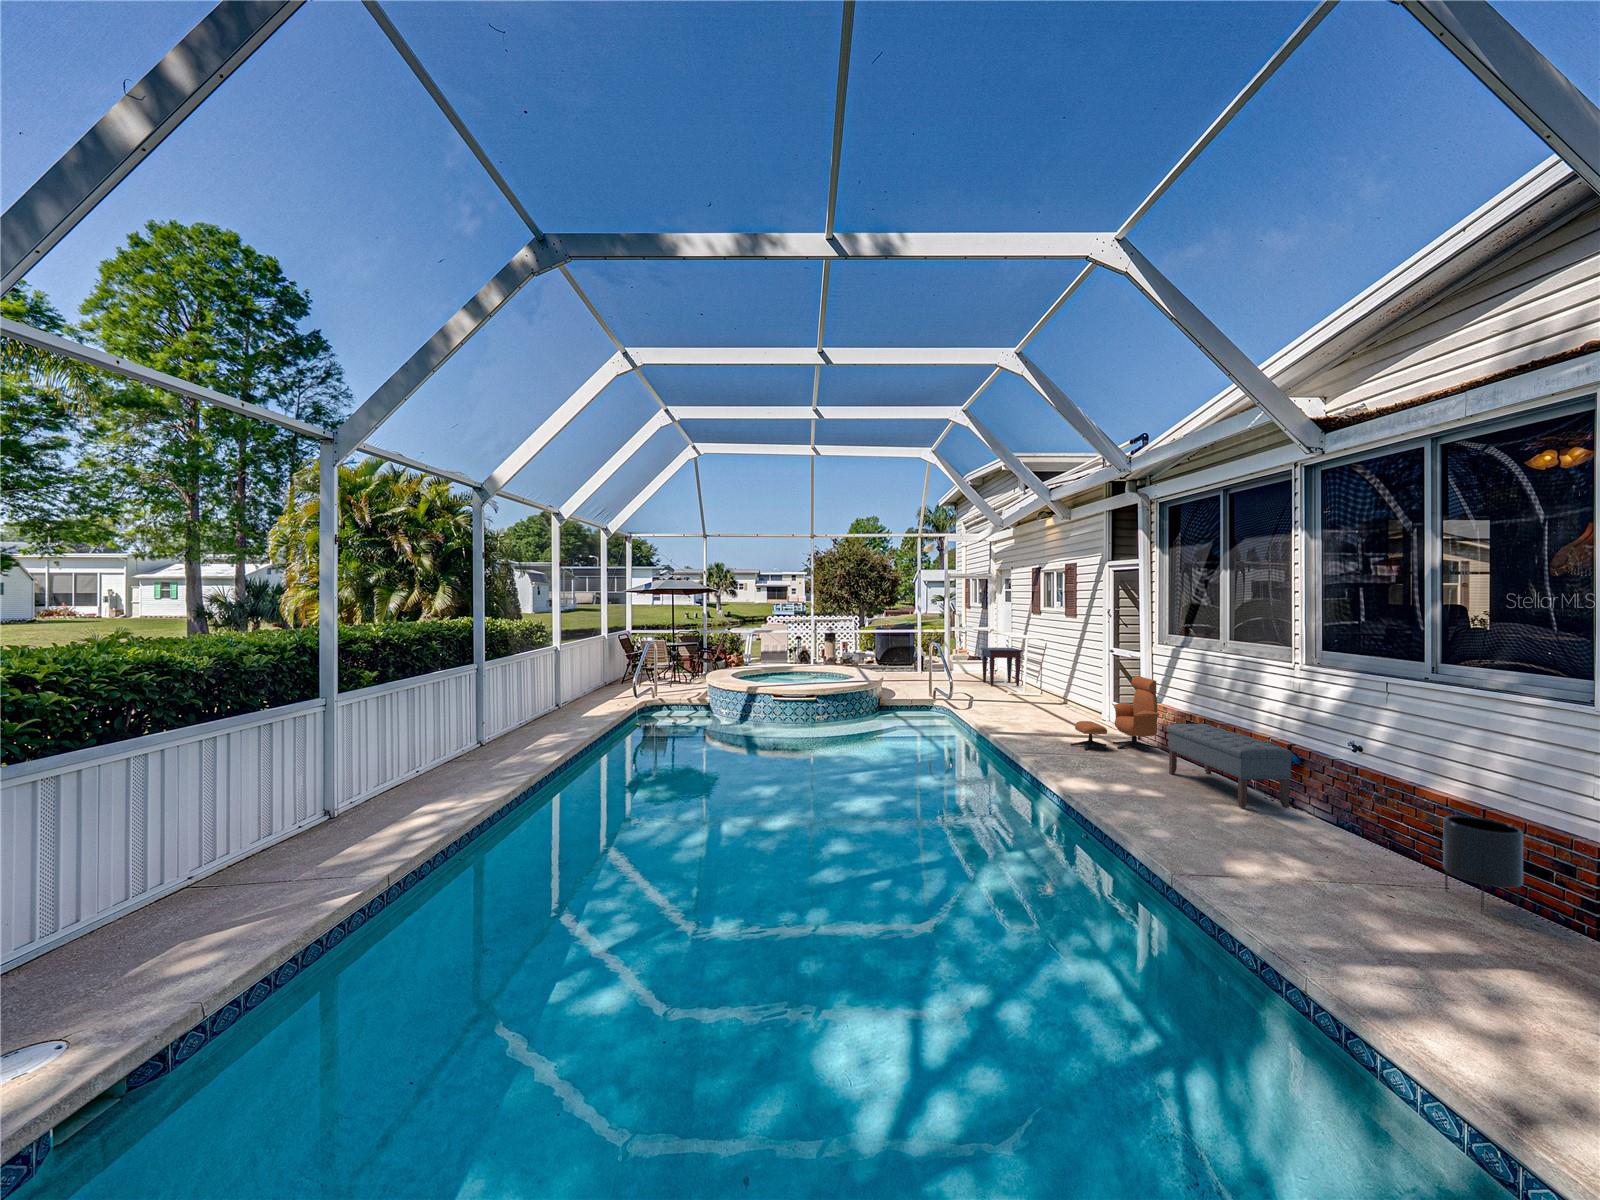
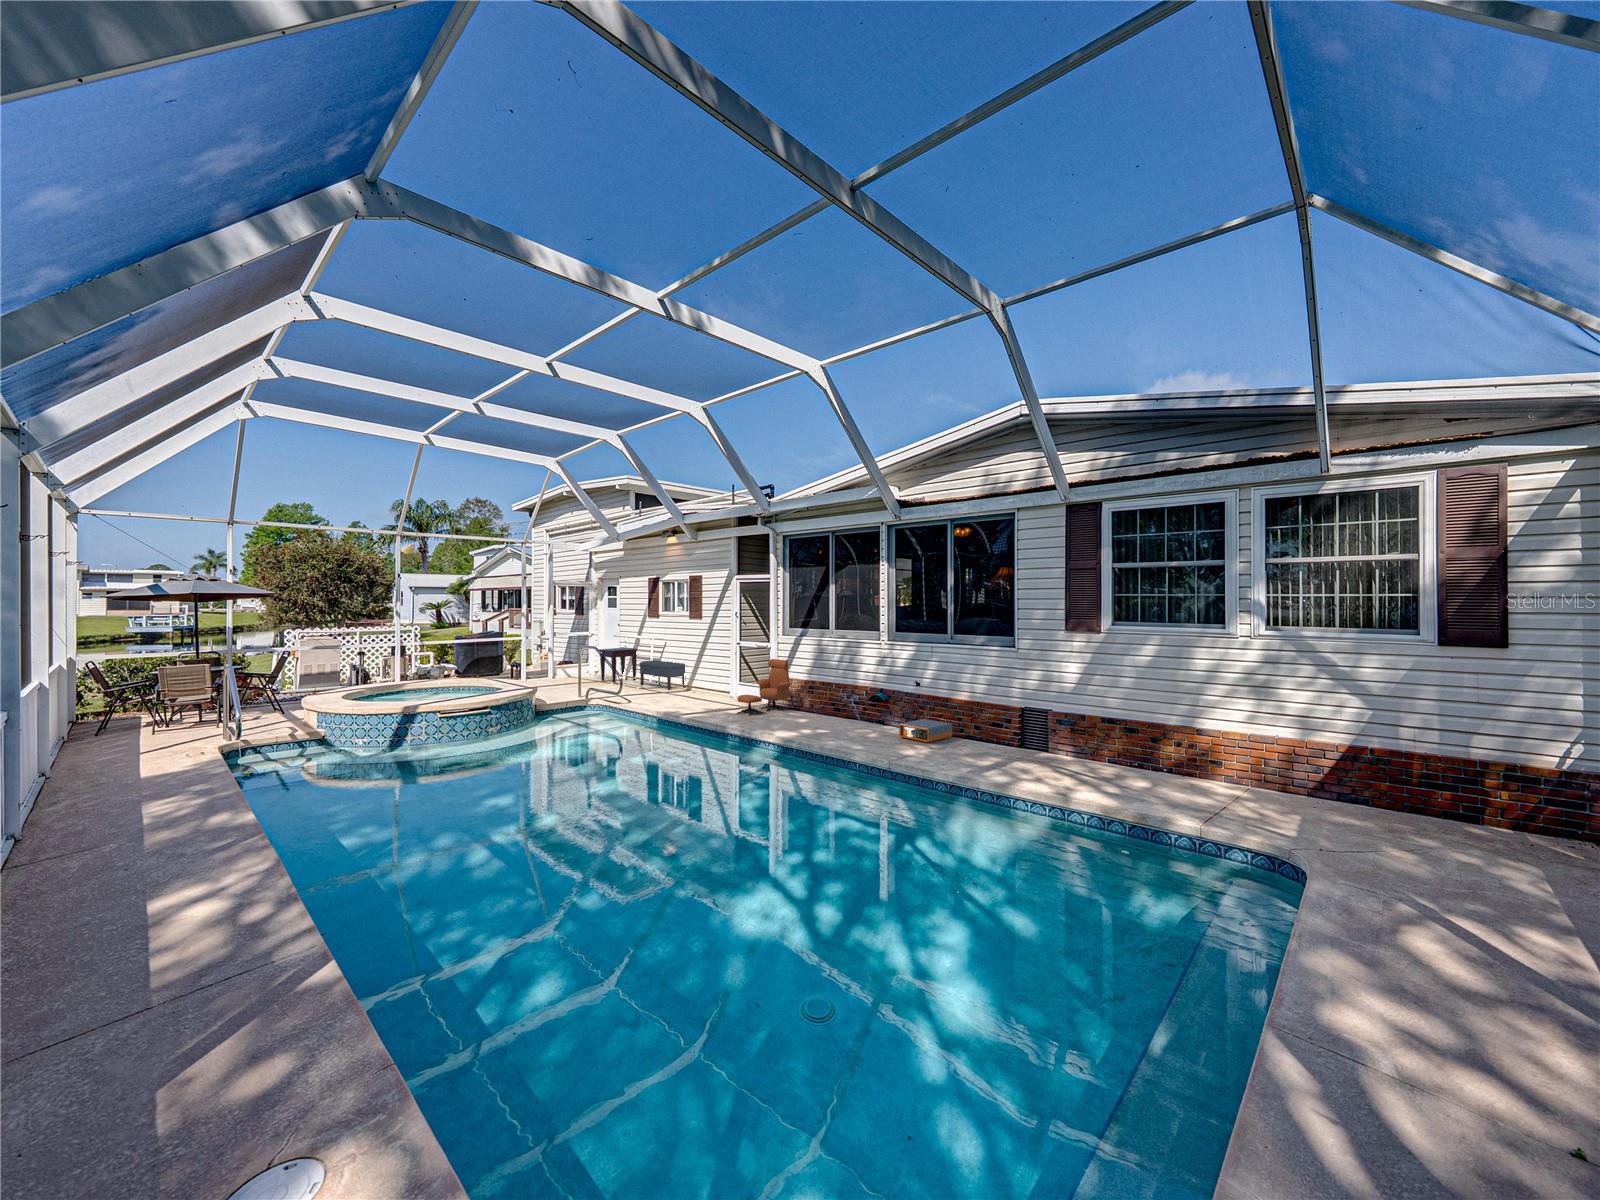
bench: present [1167,724,1293,808] -> present [639,660,686,690]
storage box: none [1287,814,1418,865] -> present [899,719,952,742]
planter: present [1443,816,1523,913] -> none [968,706,996,748]

